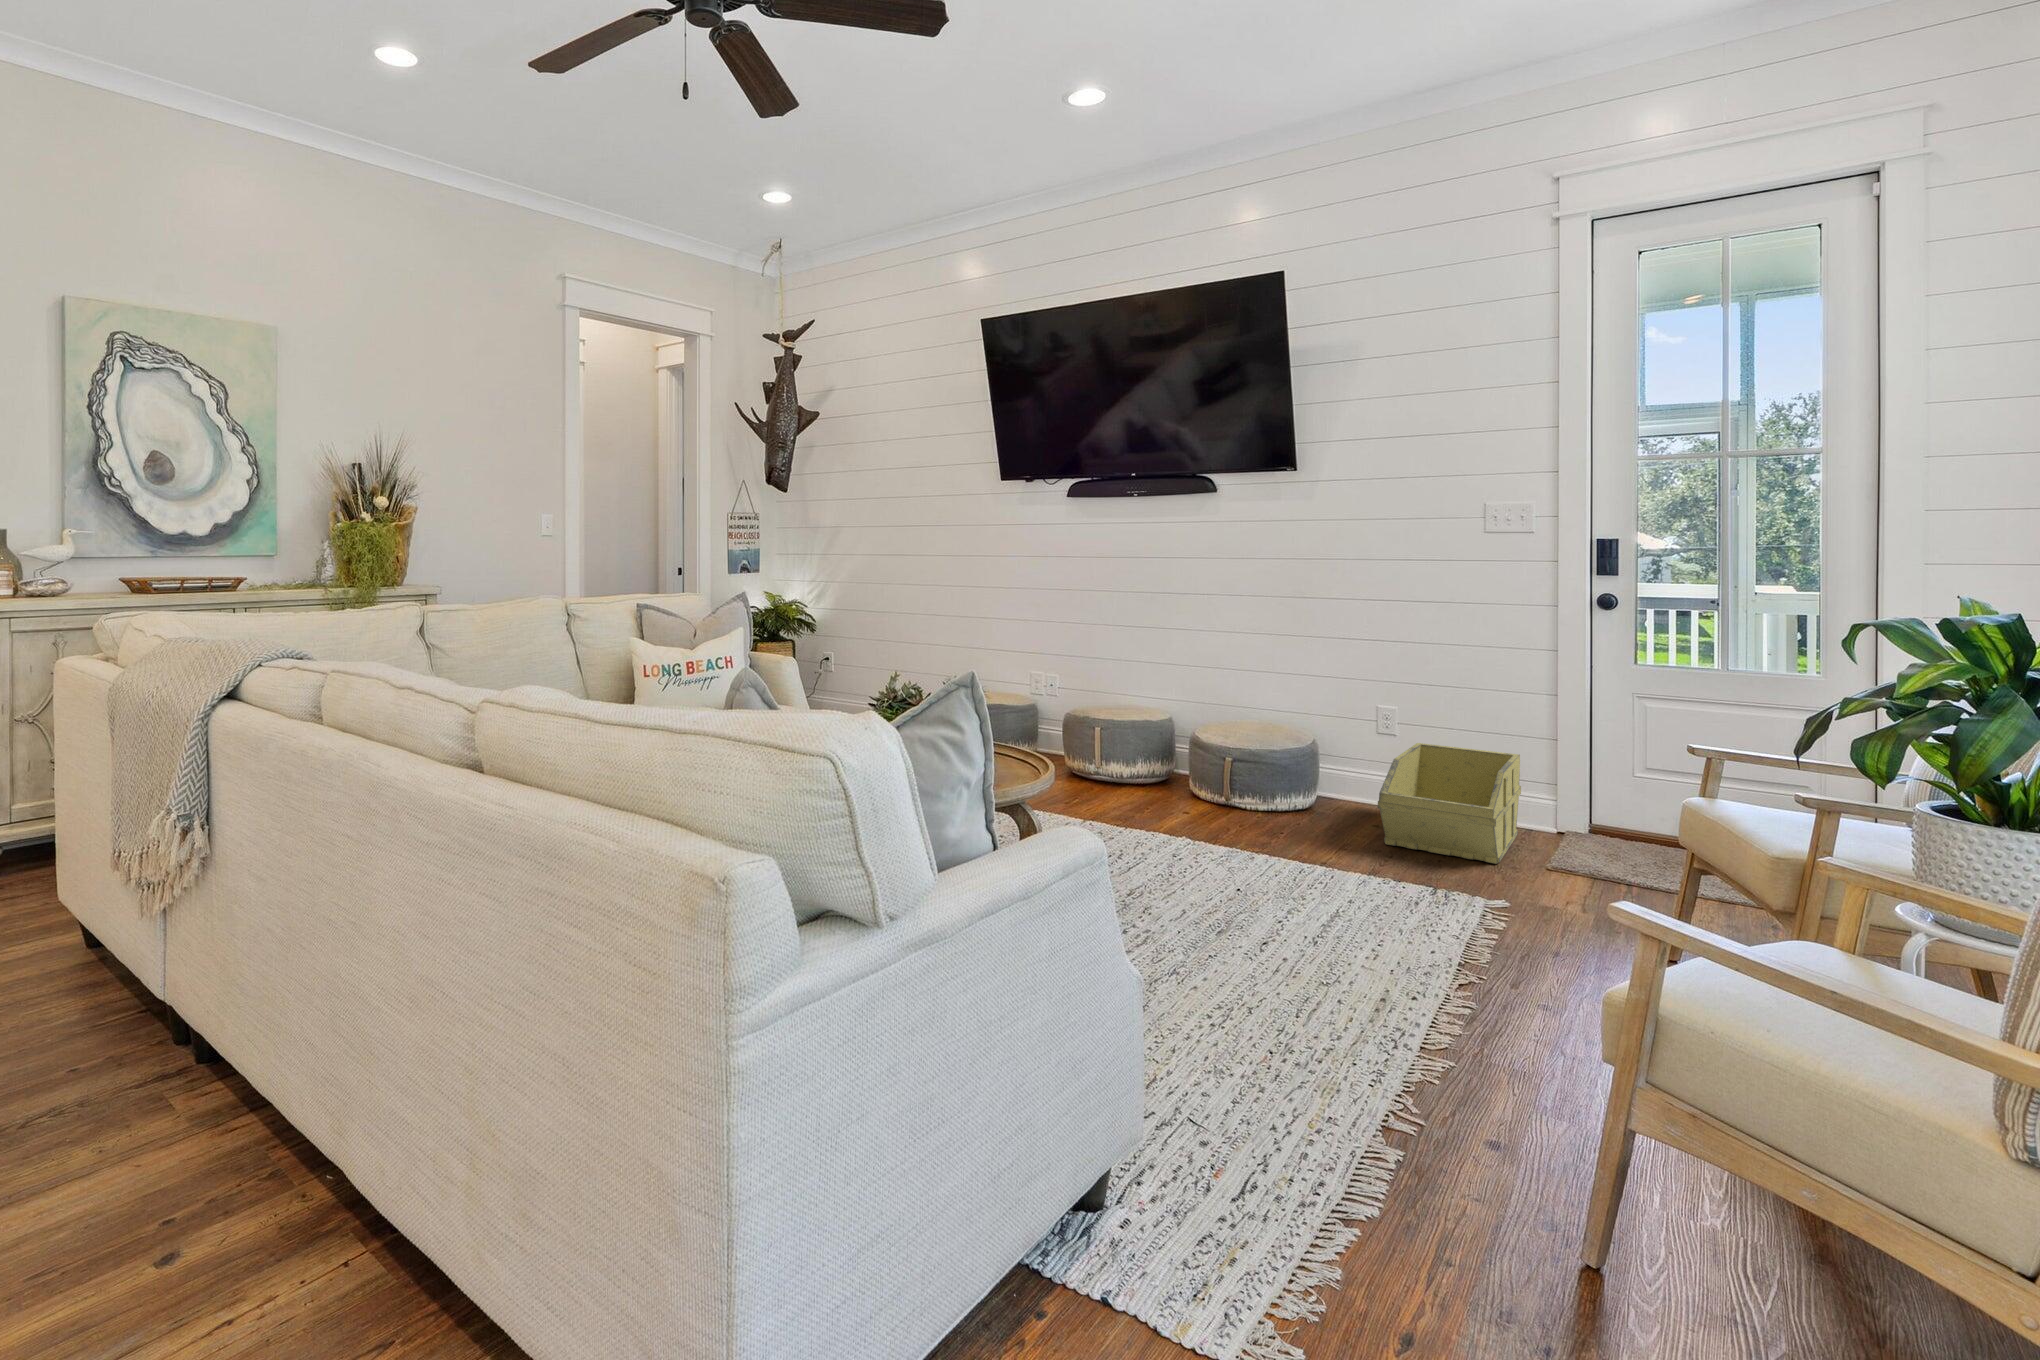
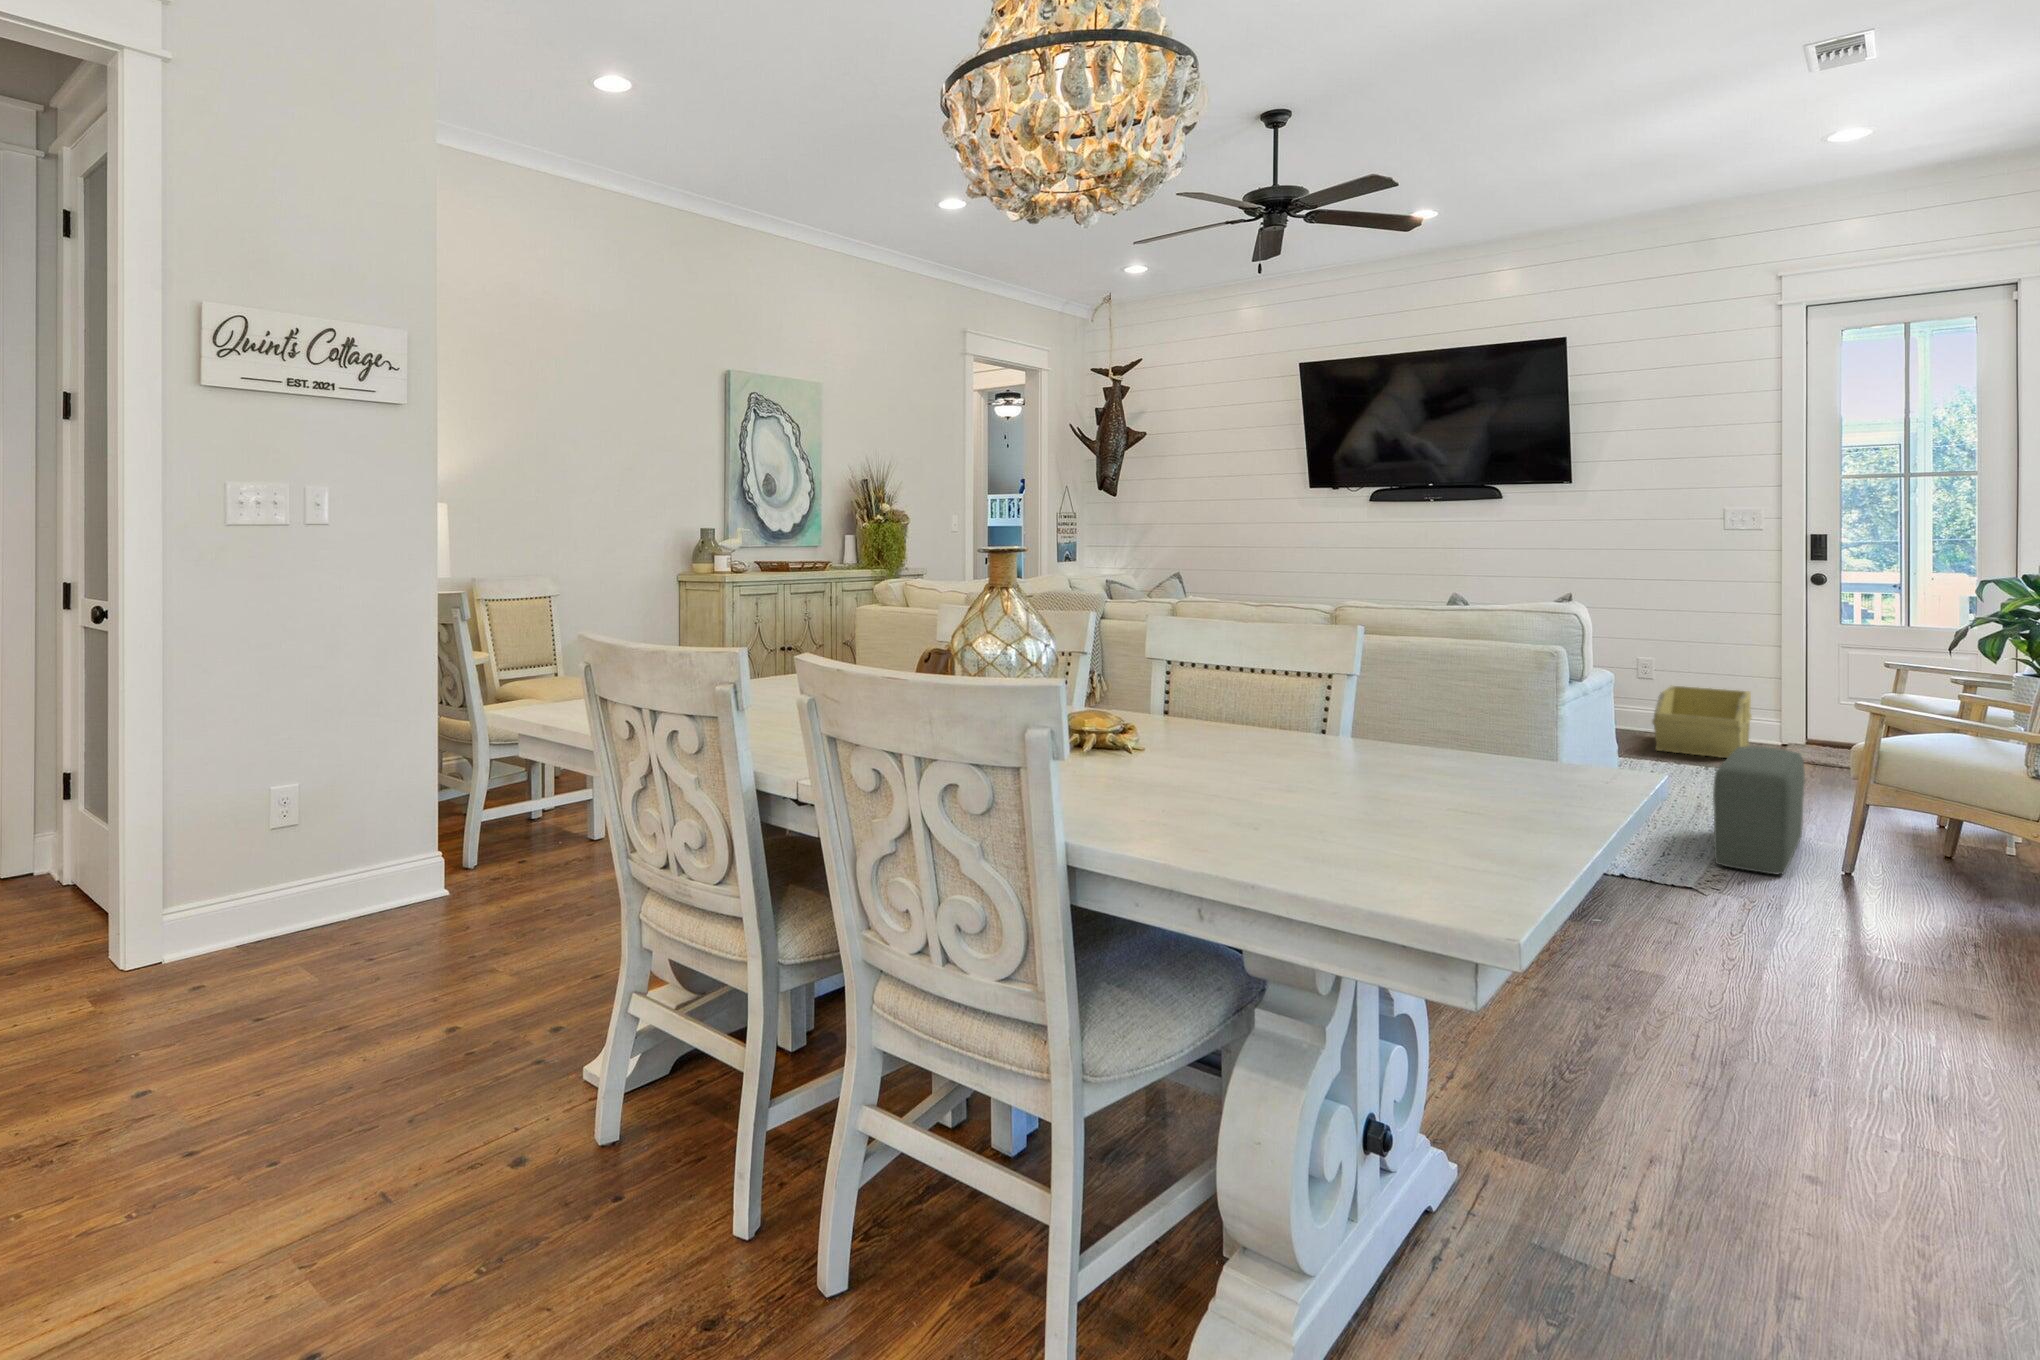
pouf: none [1354,924,1553,1283] -> present [1713,746,1805,874]

